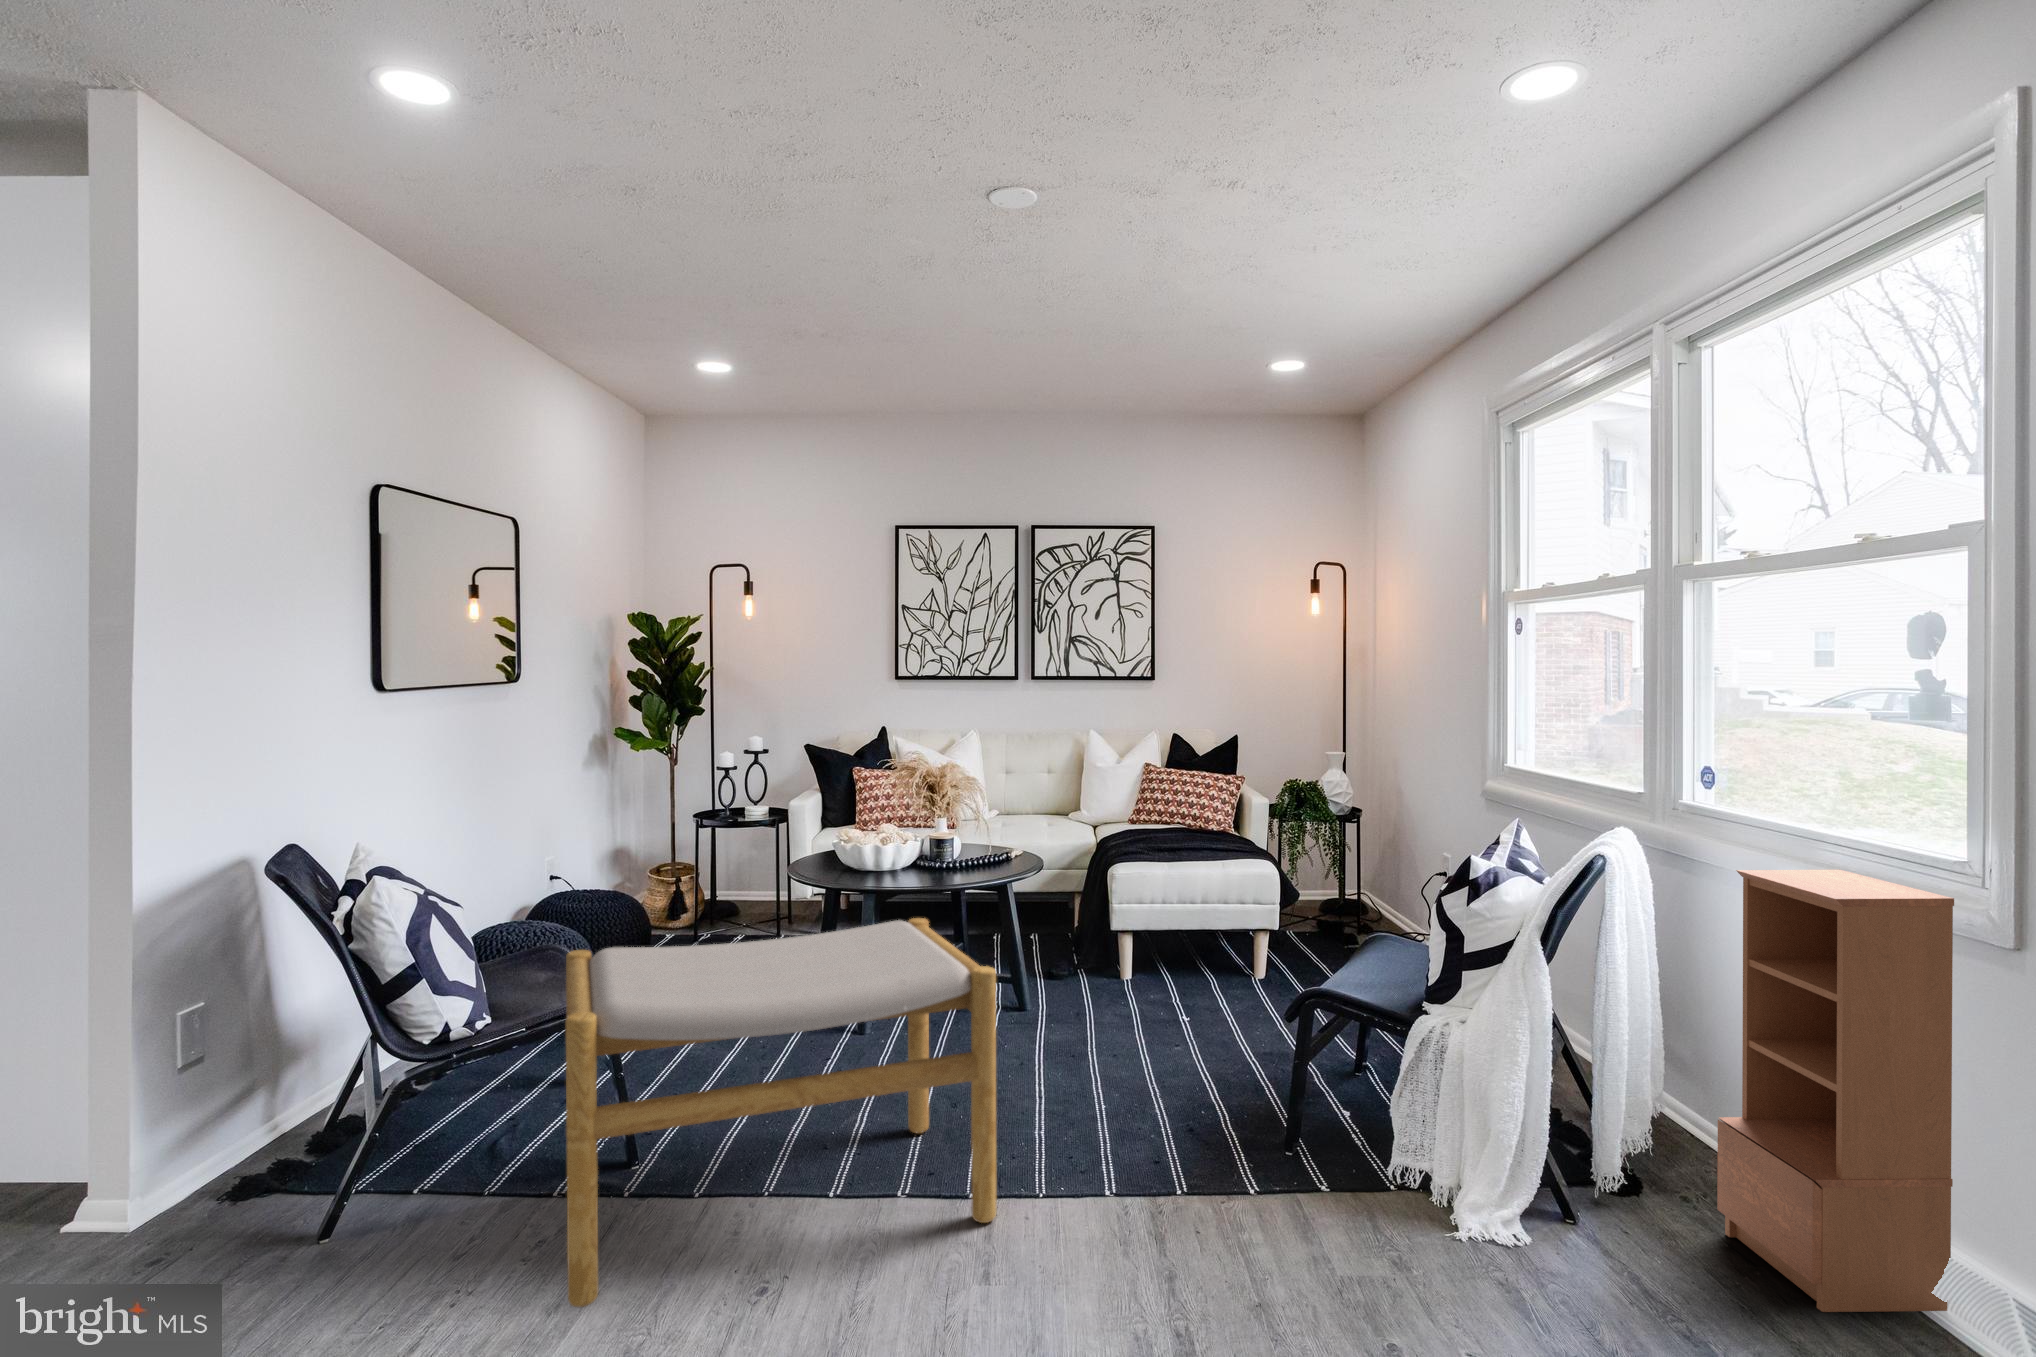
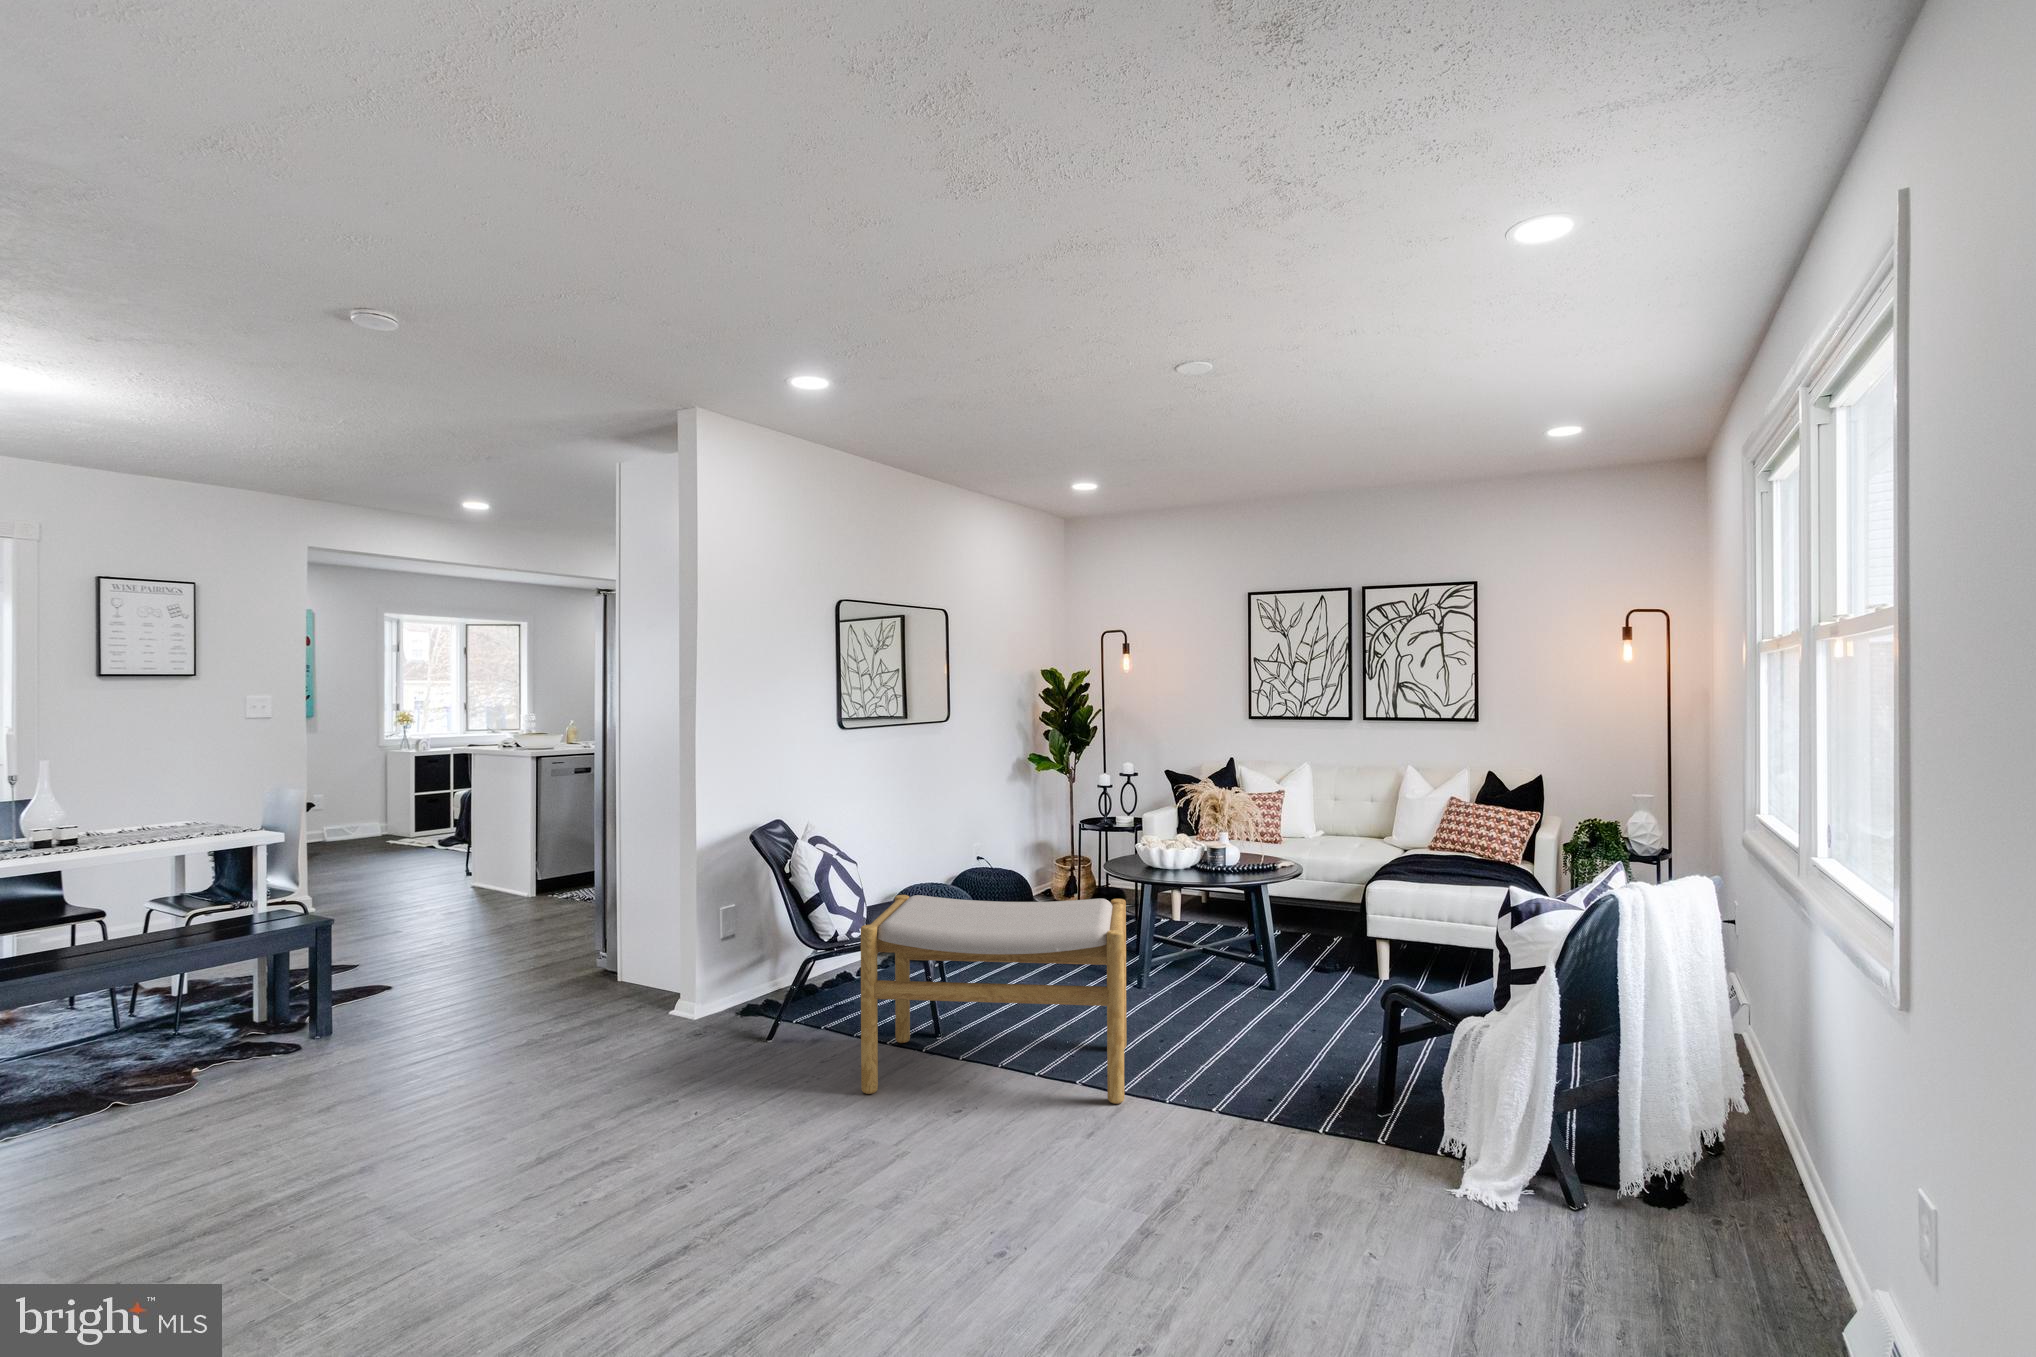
bookcase: present [1717,870,1954,1312] -> none [1685,917,1840,1320]

